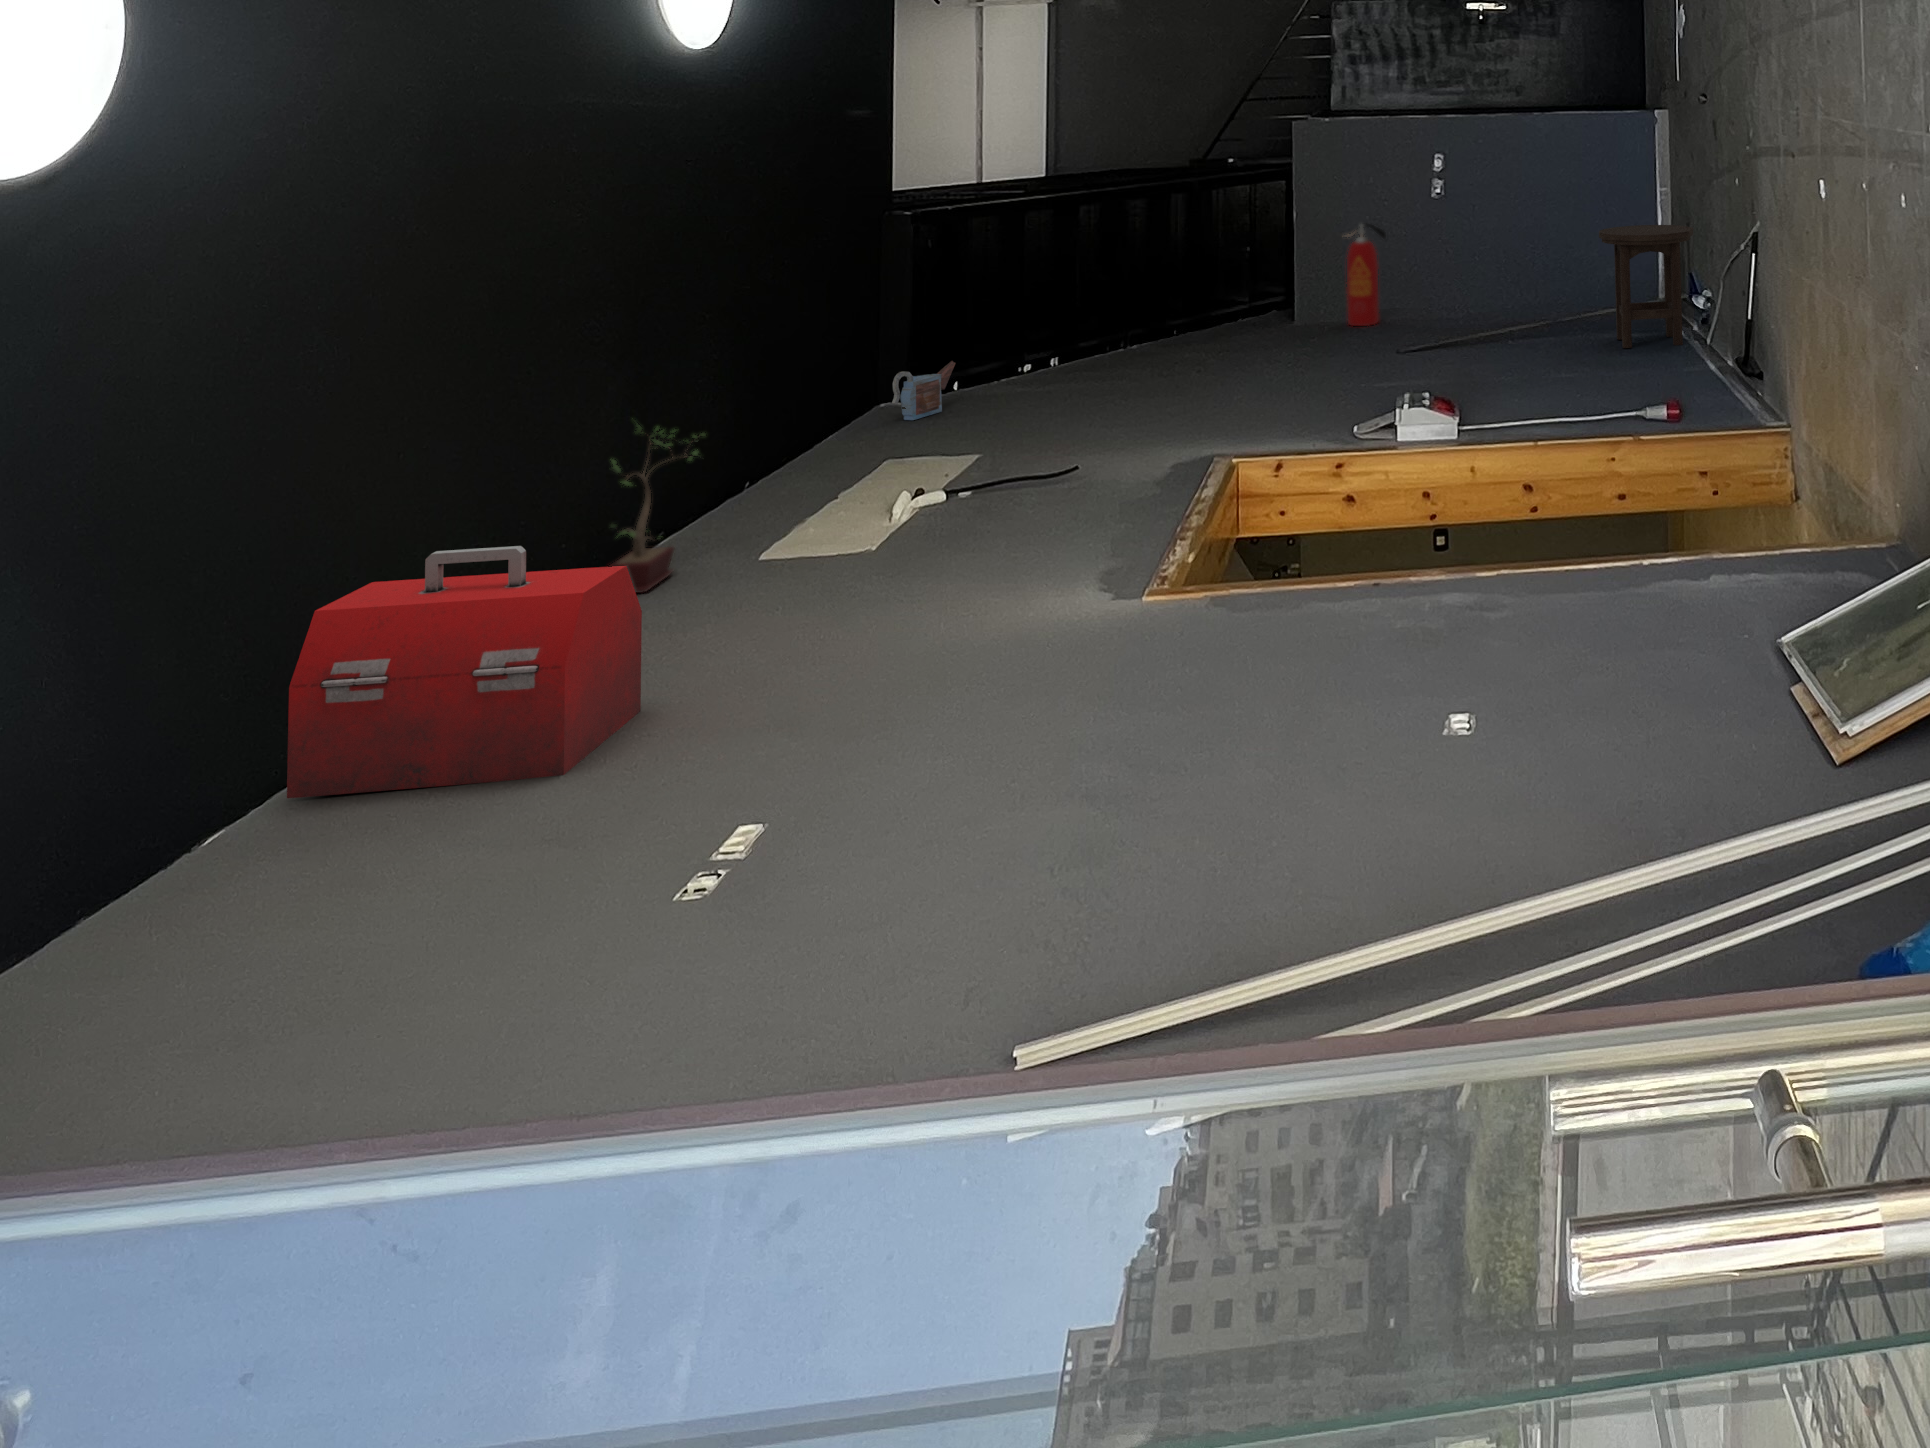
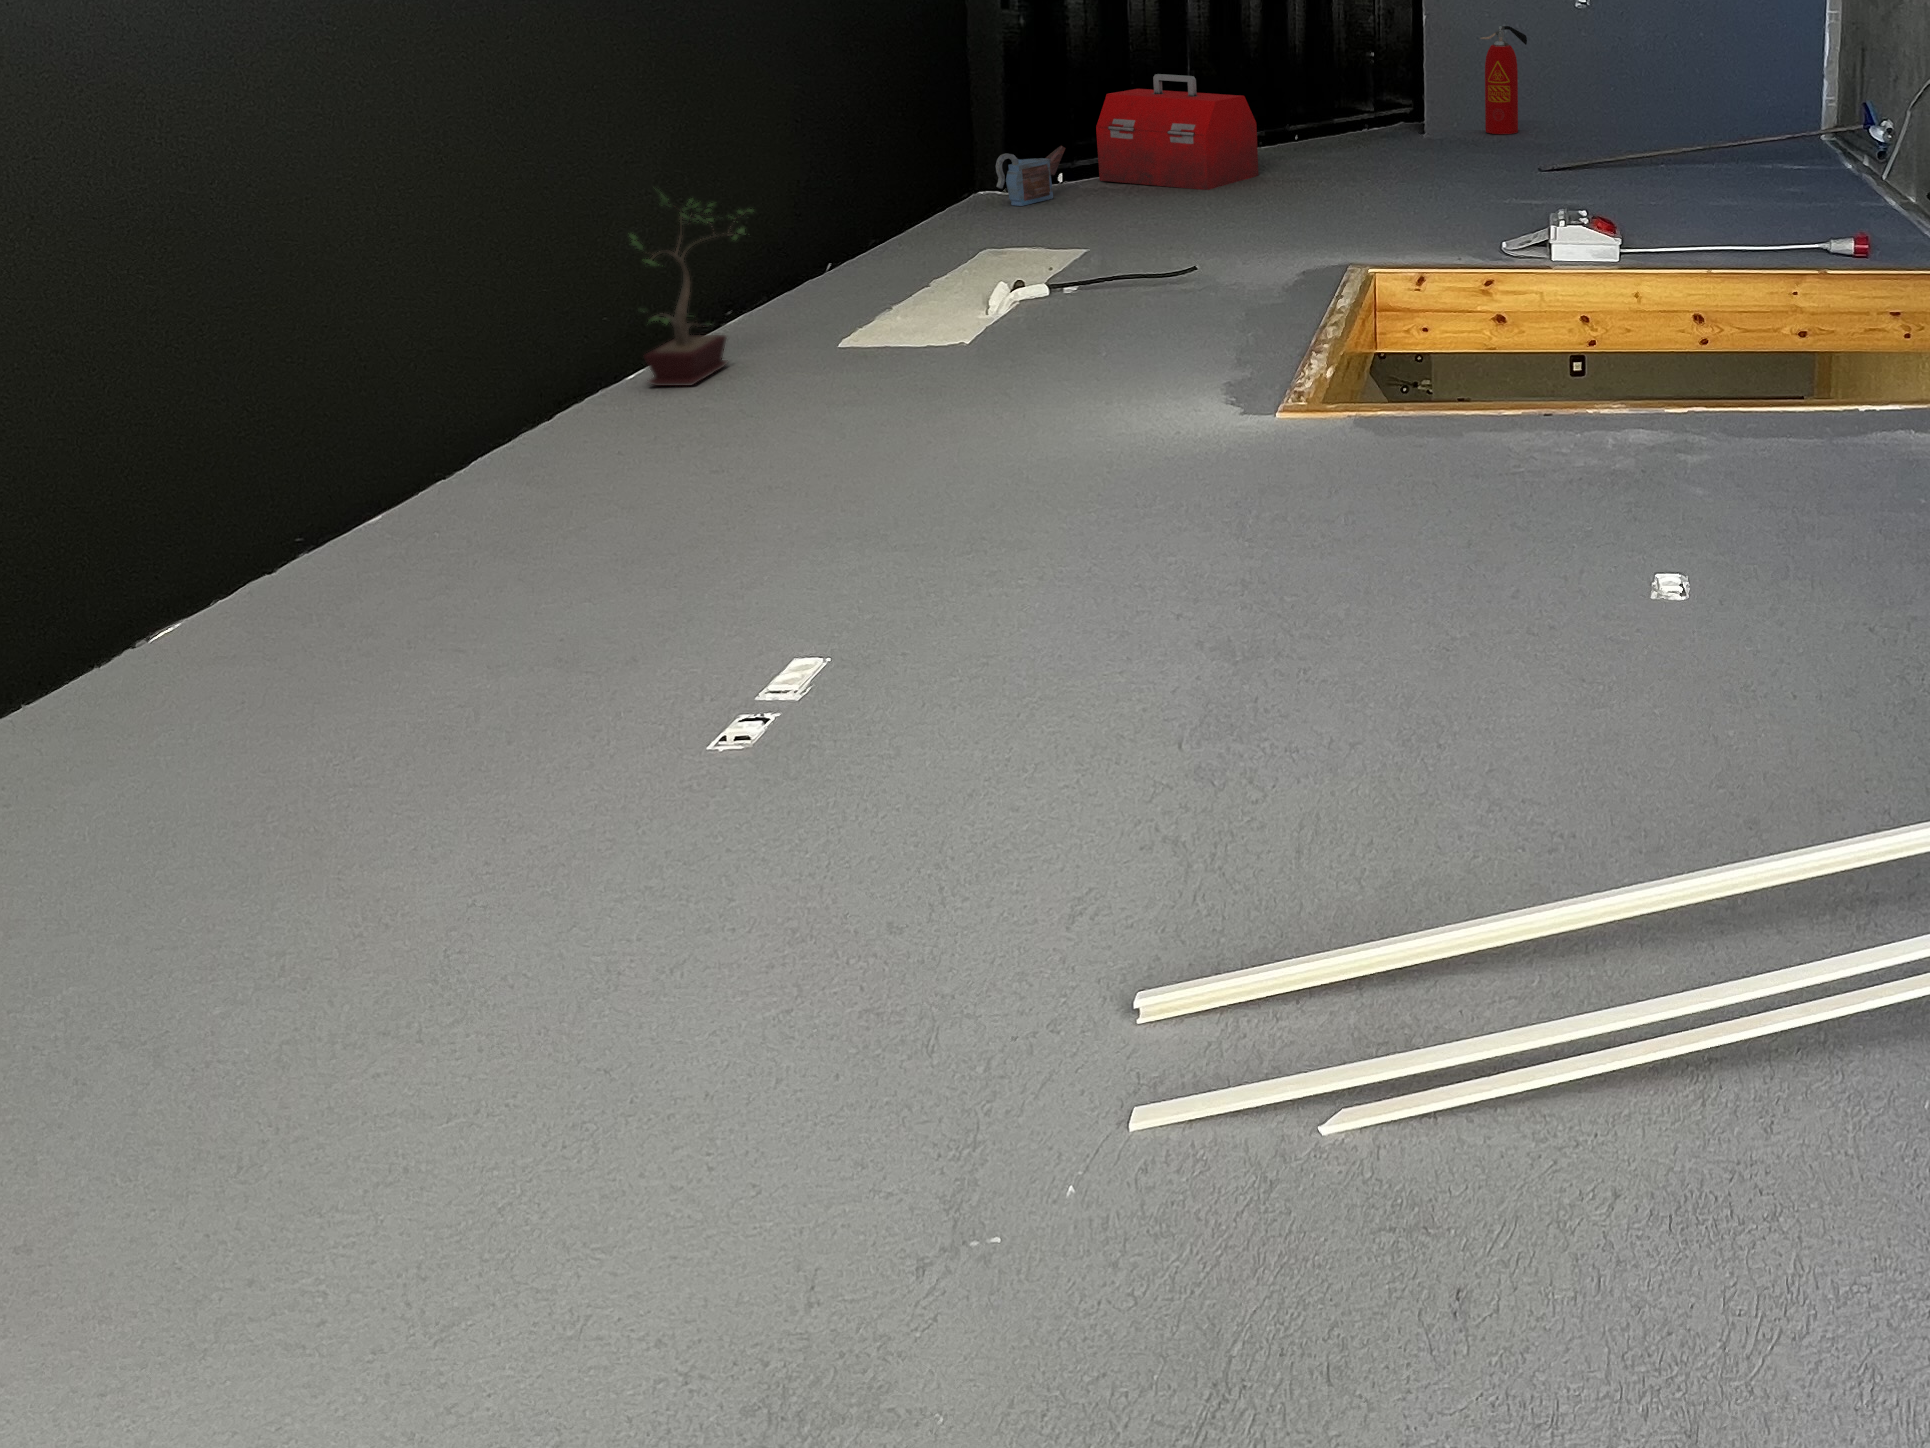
stool: present [1599,225,1693,348] -> none [1766,41,1871,172]
toolbox: present [287,546,642,798] -> present [1096,74,1258,190]

